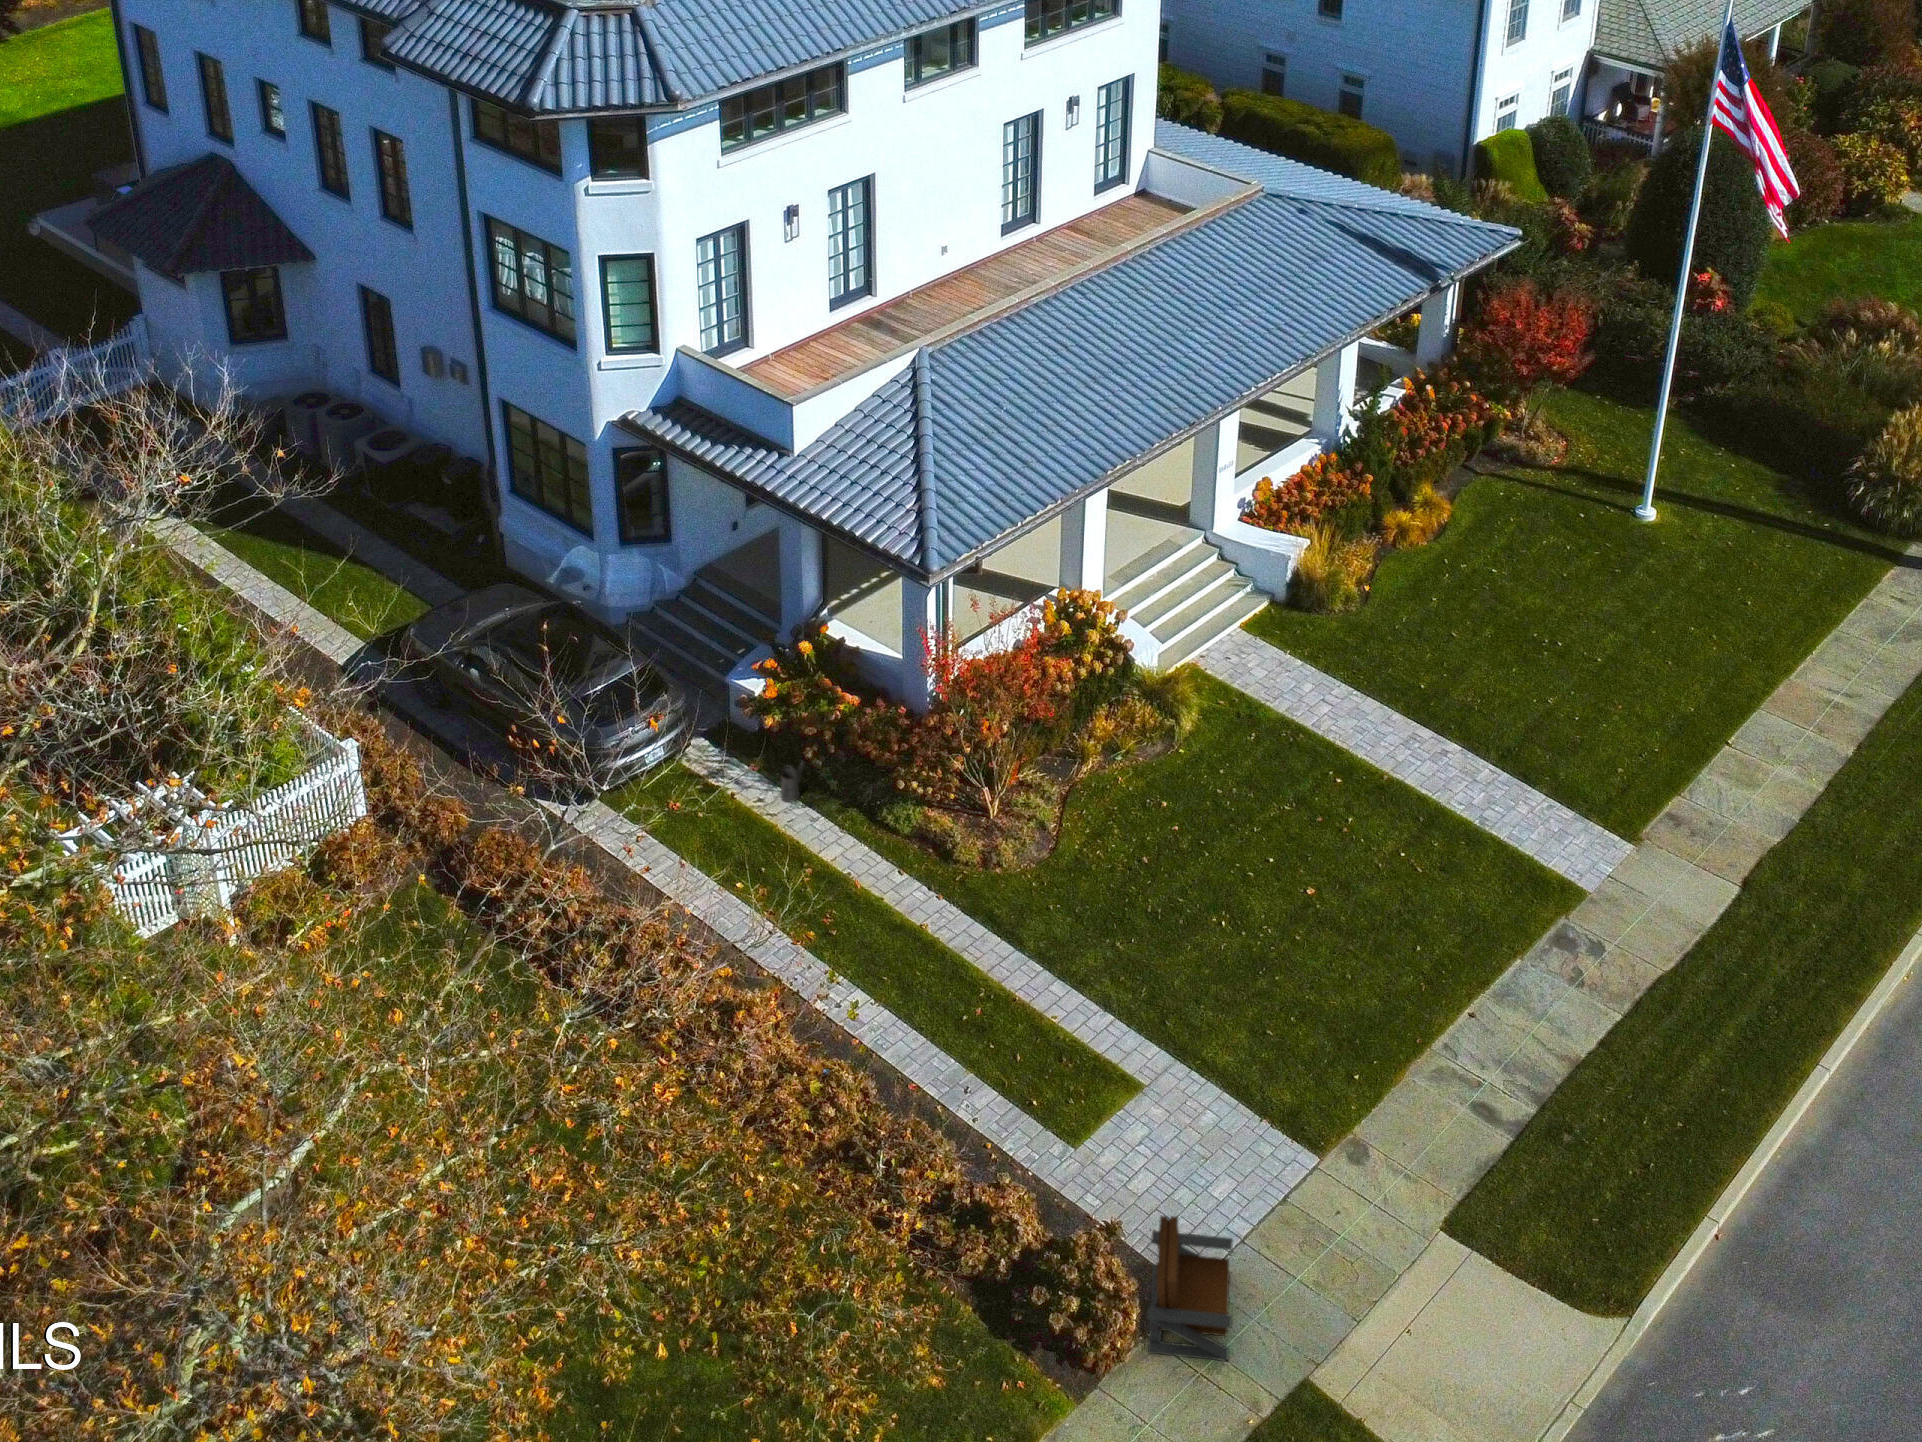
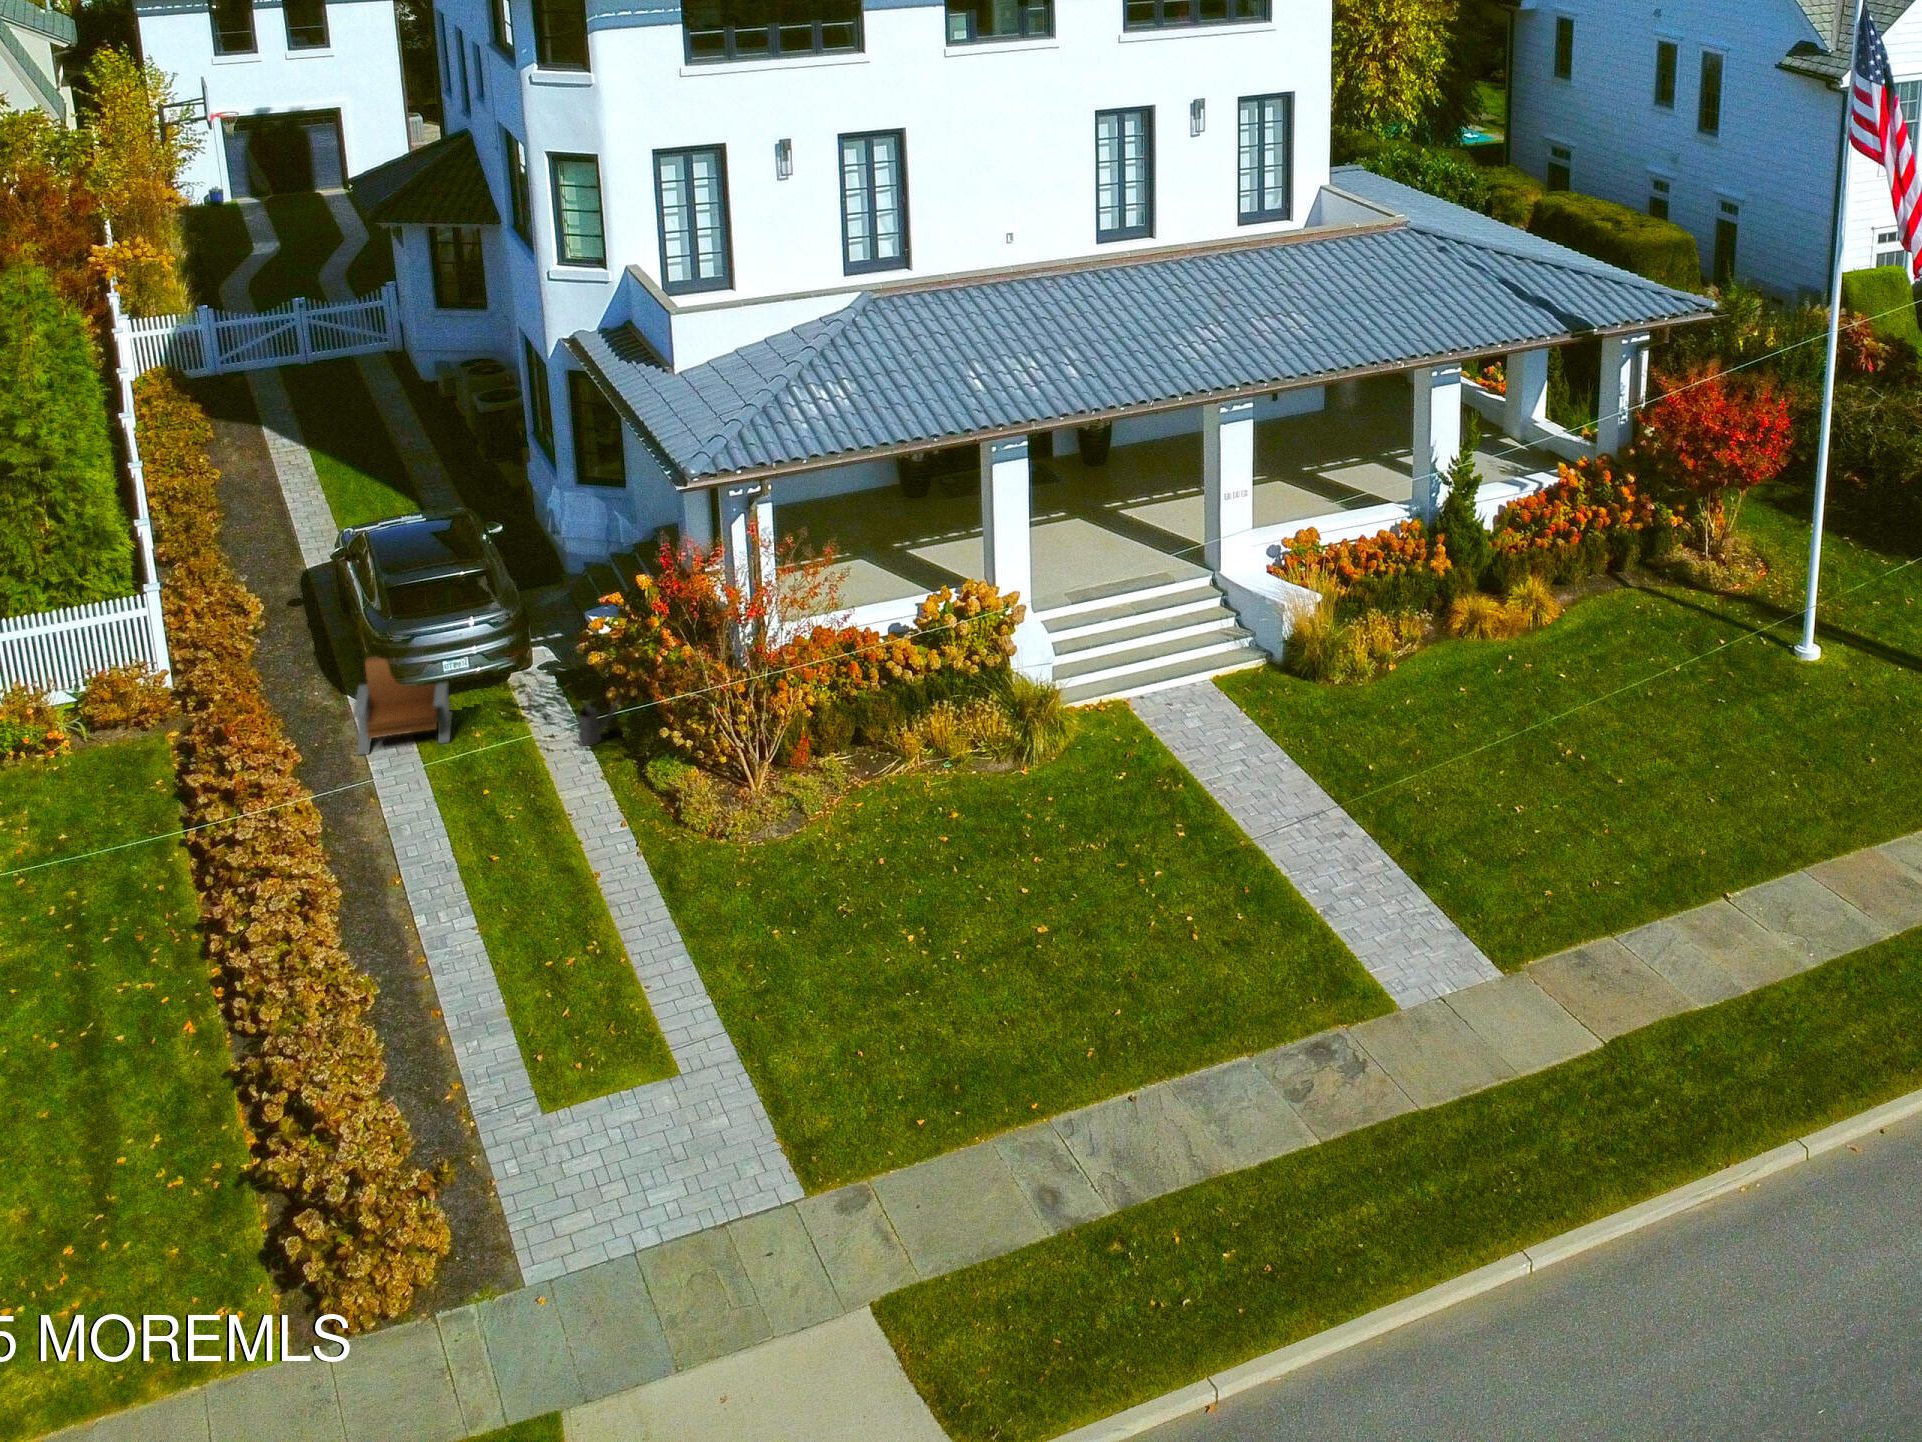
lounge chair: present [1147,1216,1233,1361] -> present [352,656,452,755]

